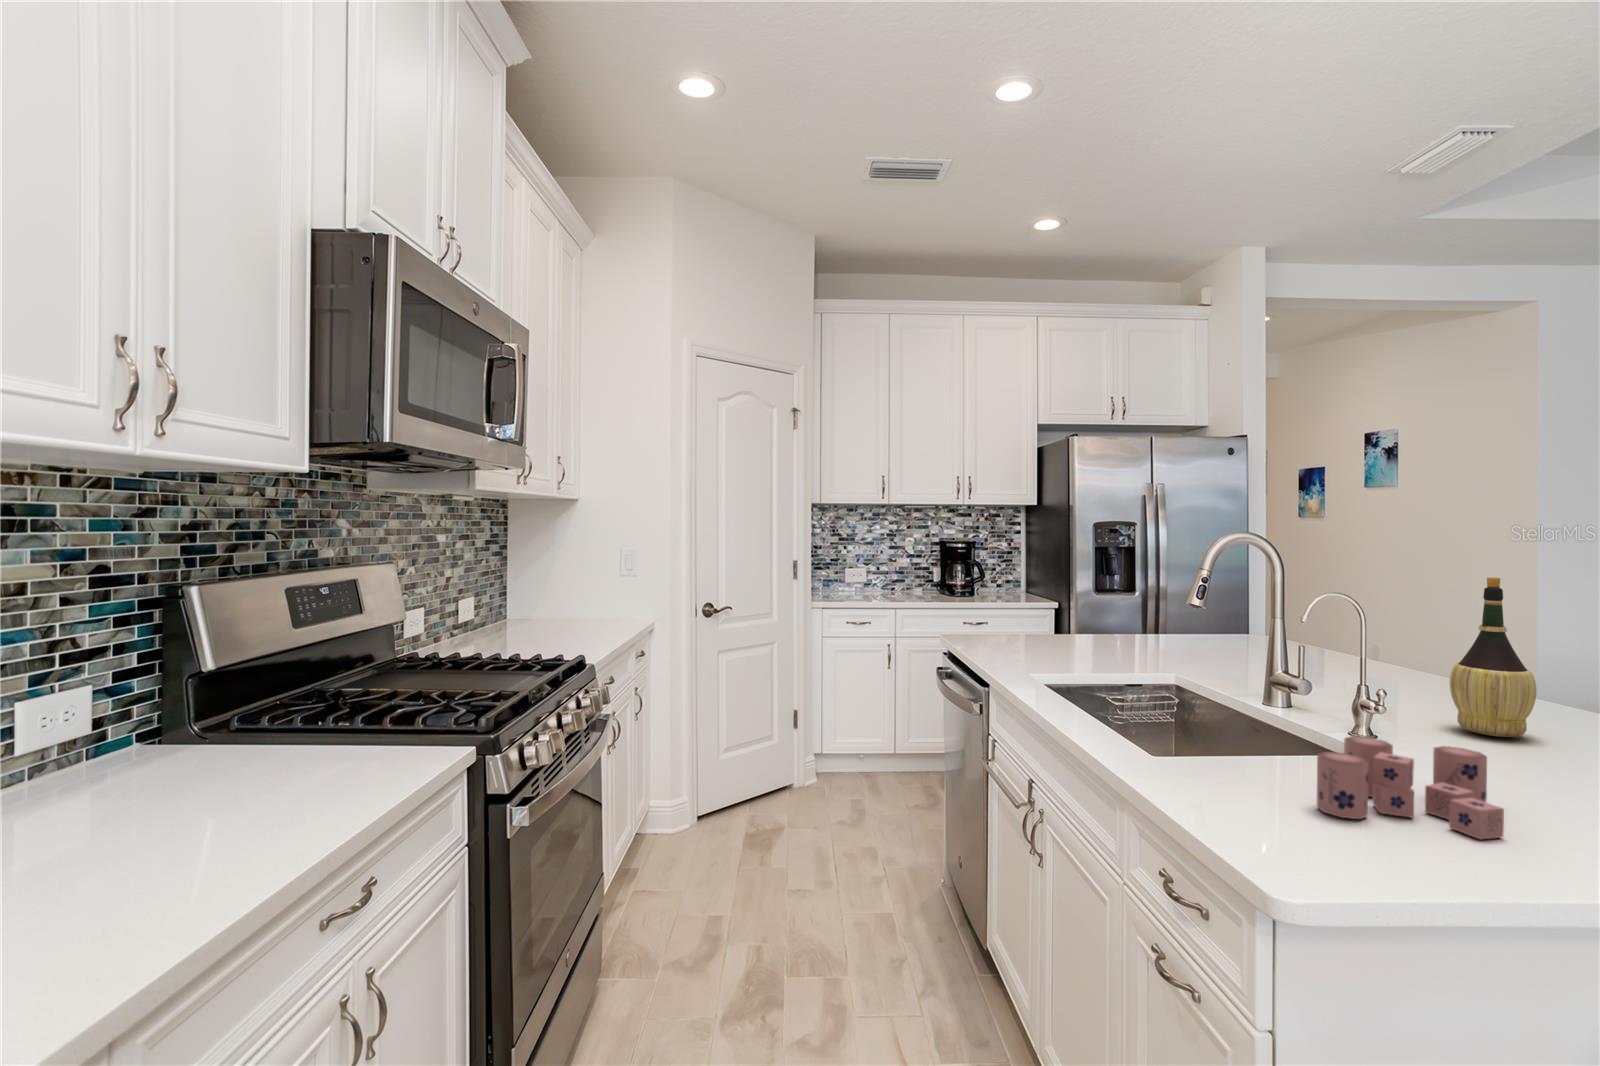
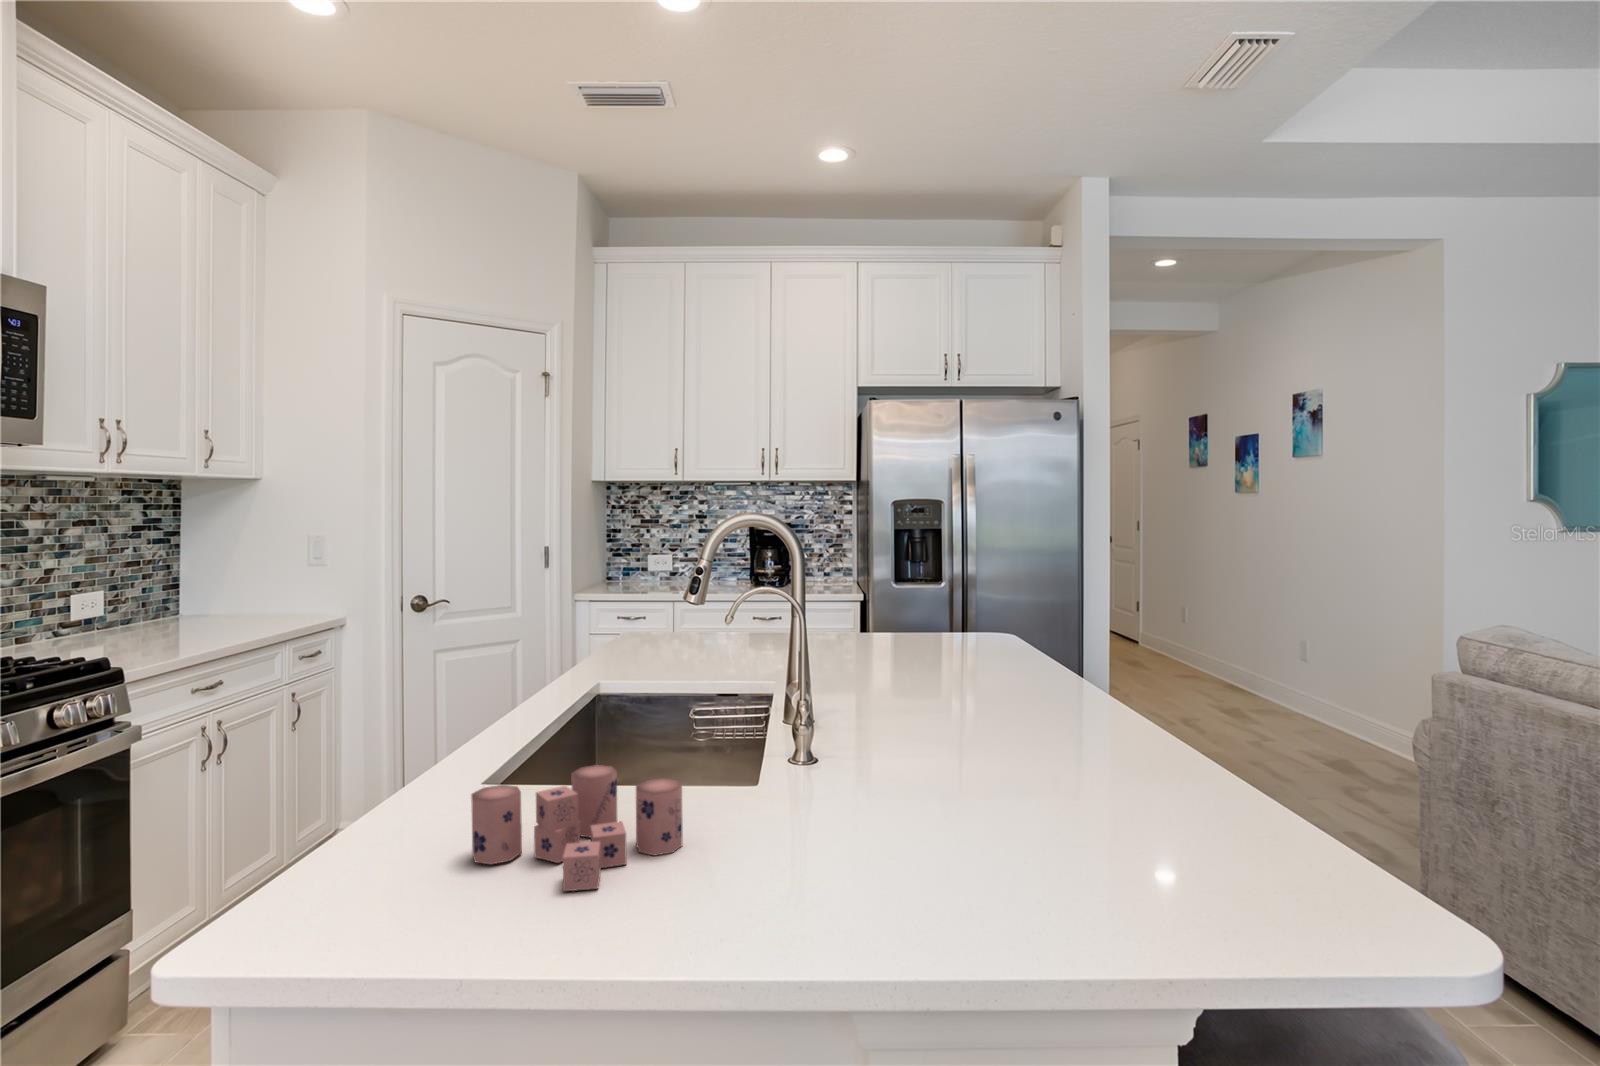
wine bottle: present [1450,577,1536,737] -> none [882,575,956,762]

